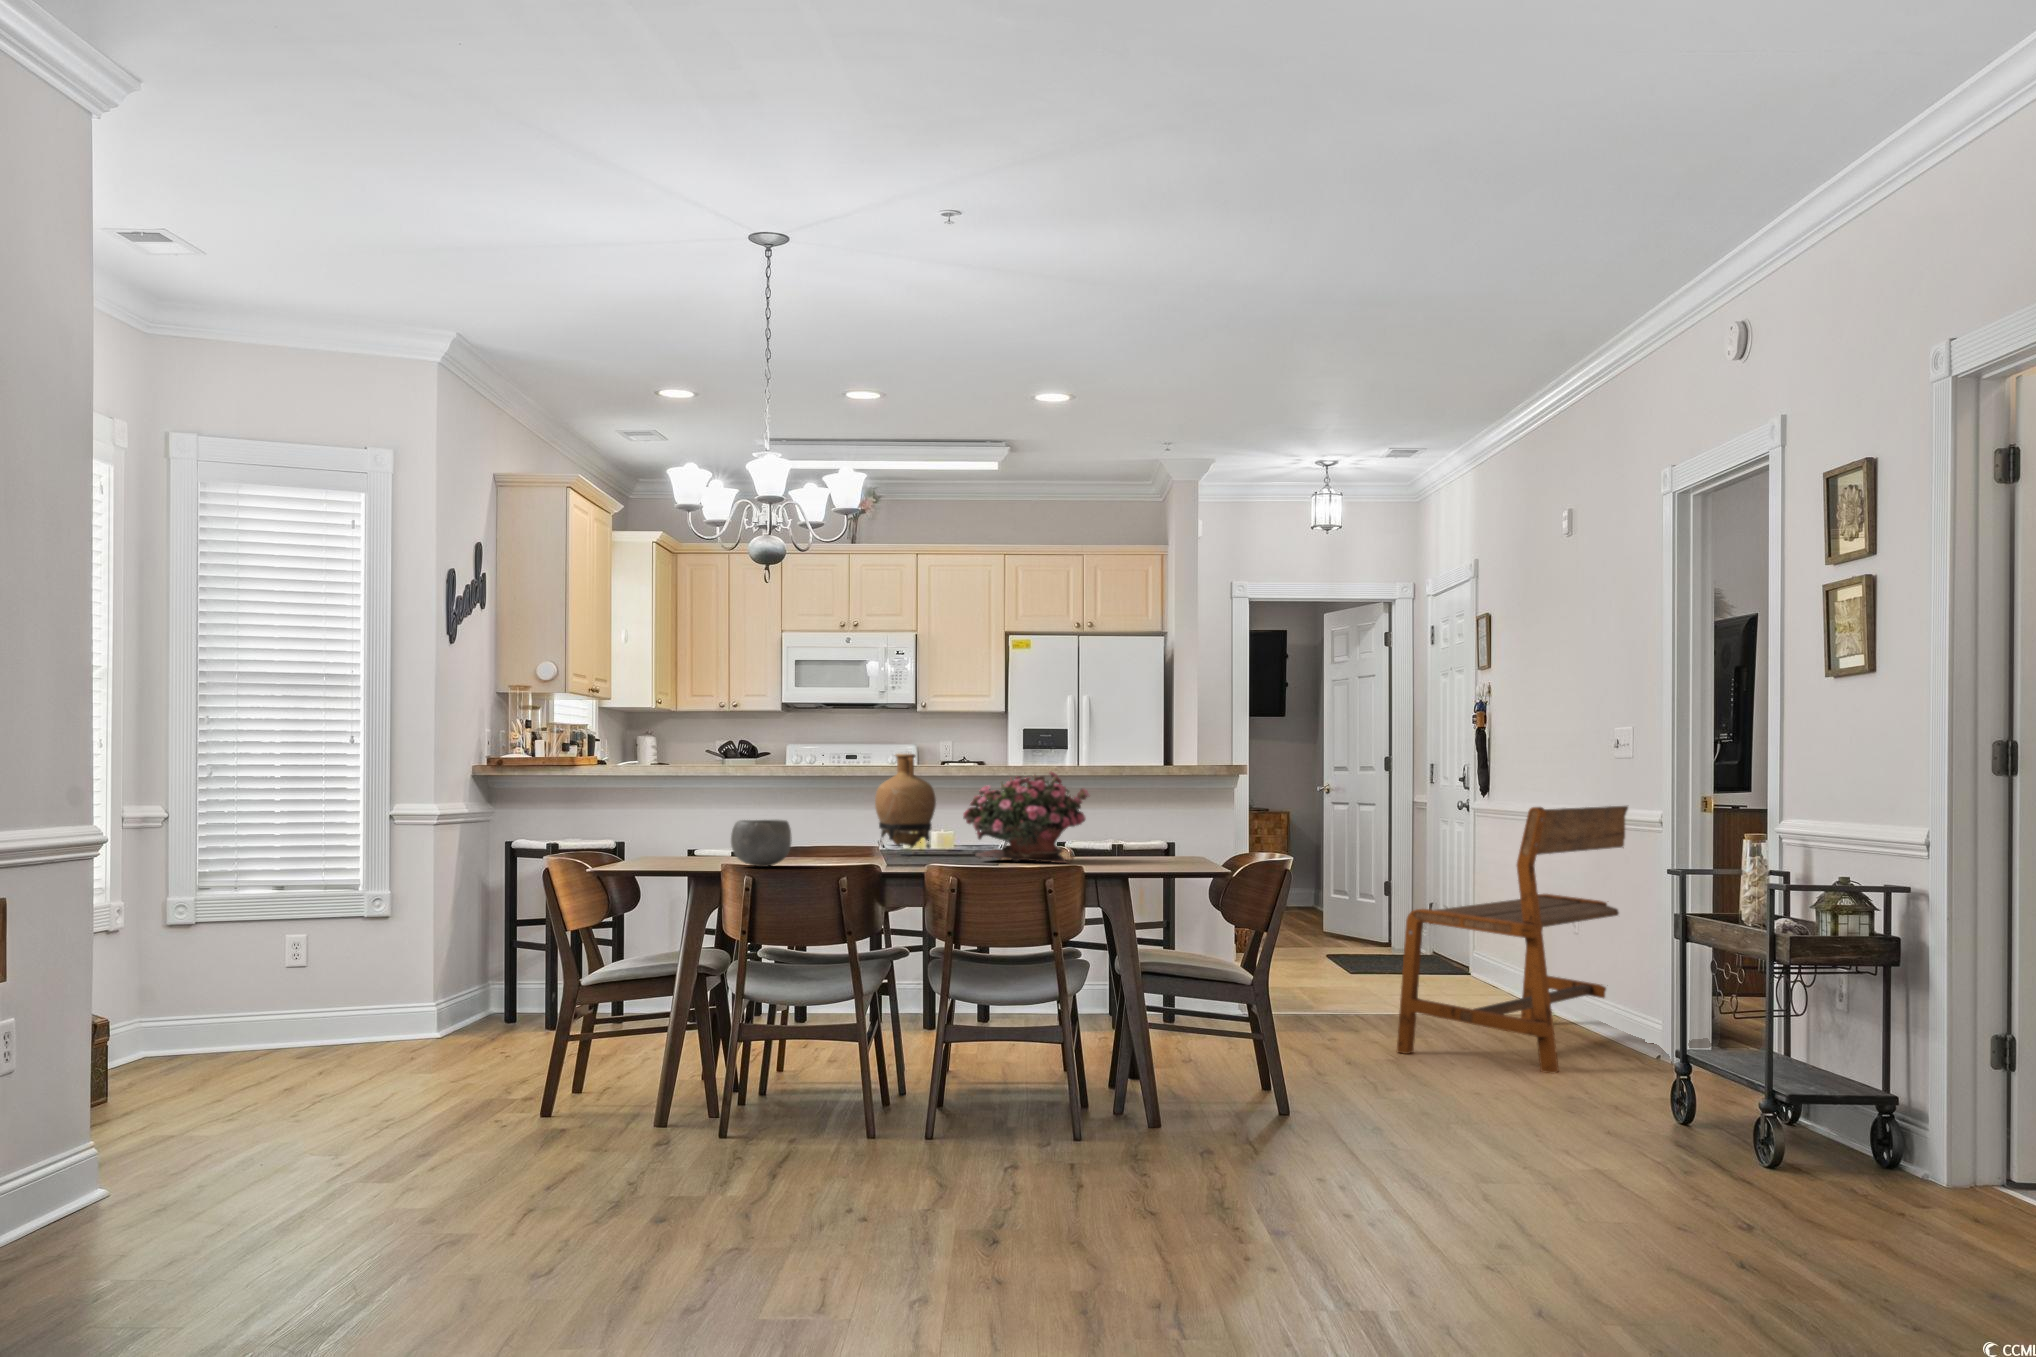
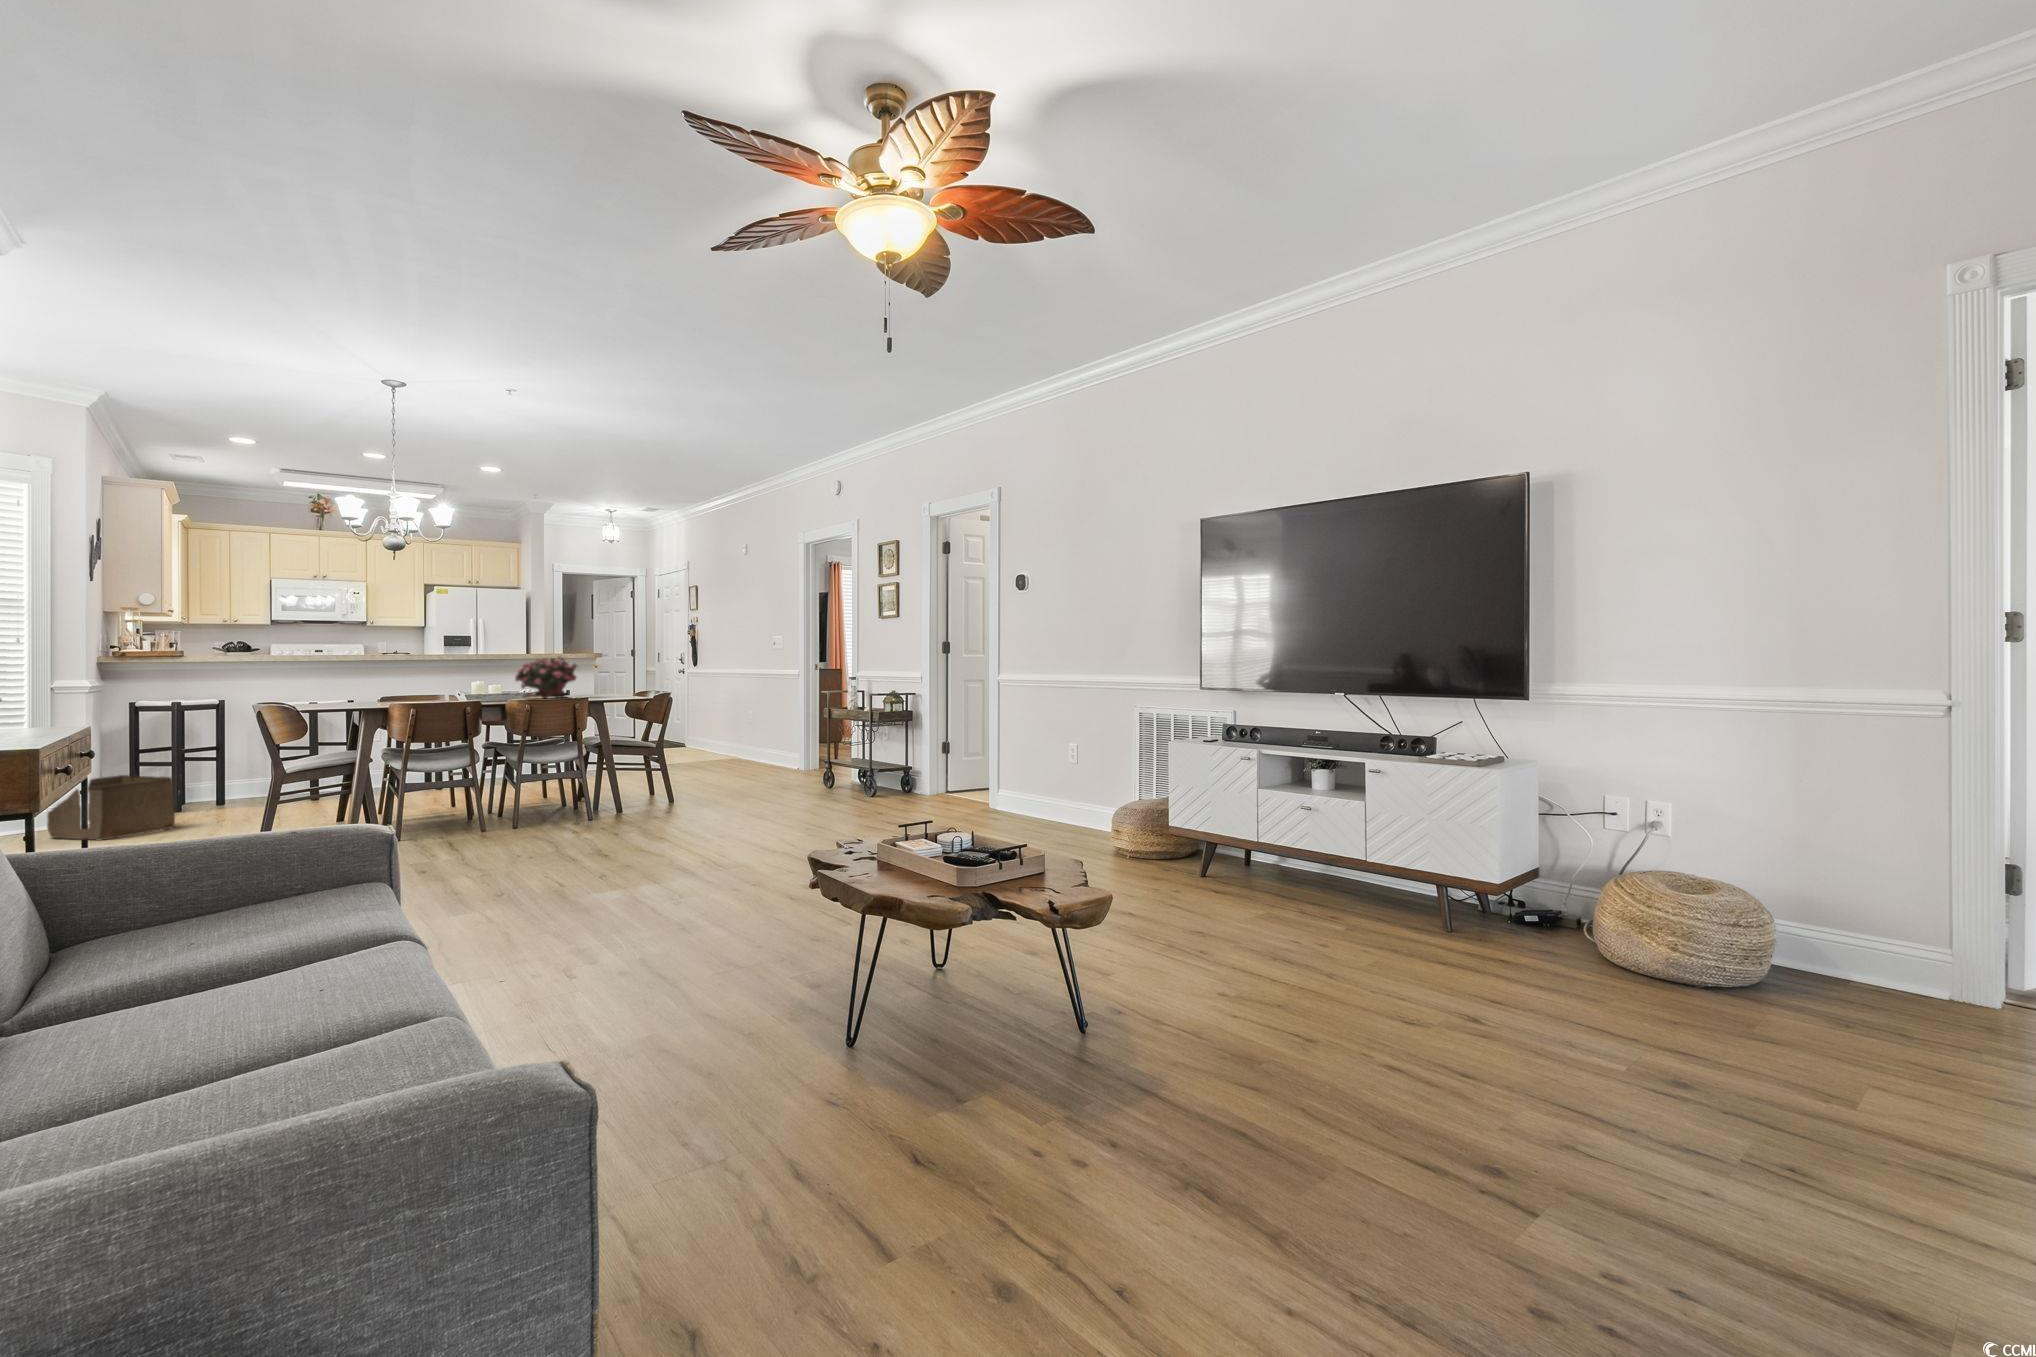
vase: present [875,754,936,848] -> none [445,647,482,699]
bench: present [1397,806,1628,1074] -> none [702,669,808,782]
ceramic bowl: present [731,820,792,867] -> none [401,680,437,703]
storage bin: none [370,955,514,1064] -> present [47,775,175,840]

